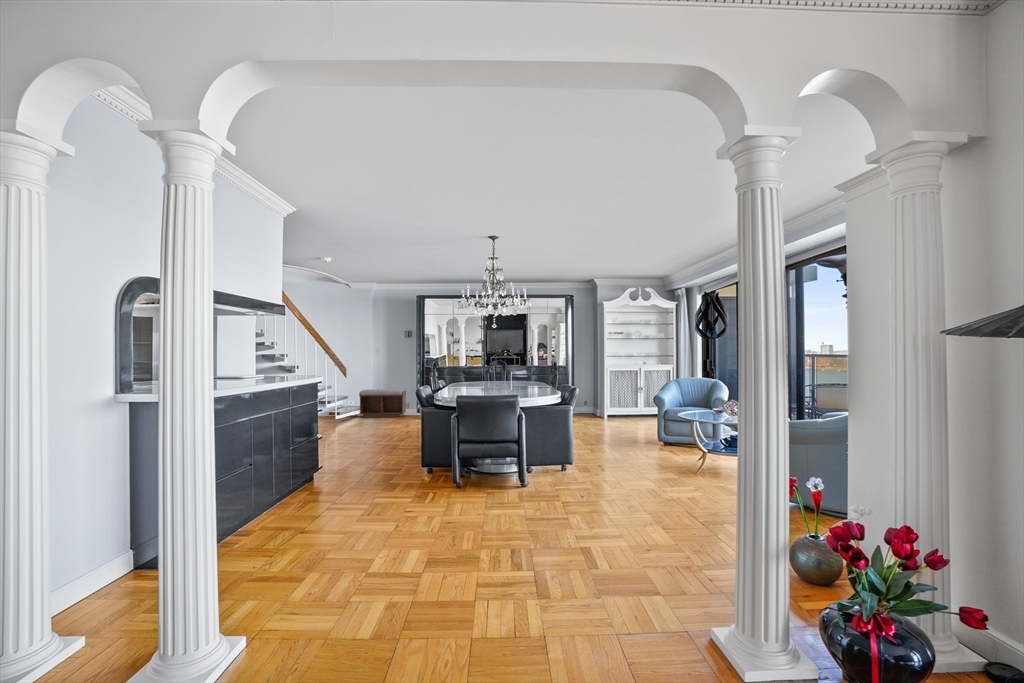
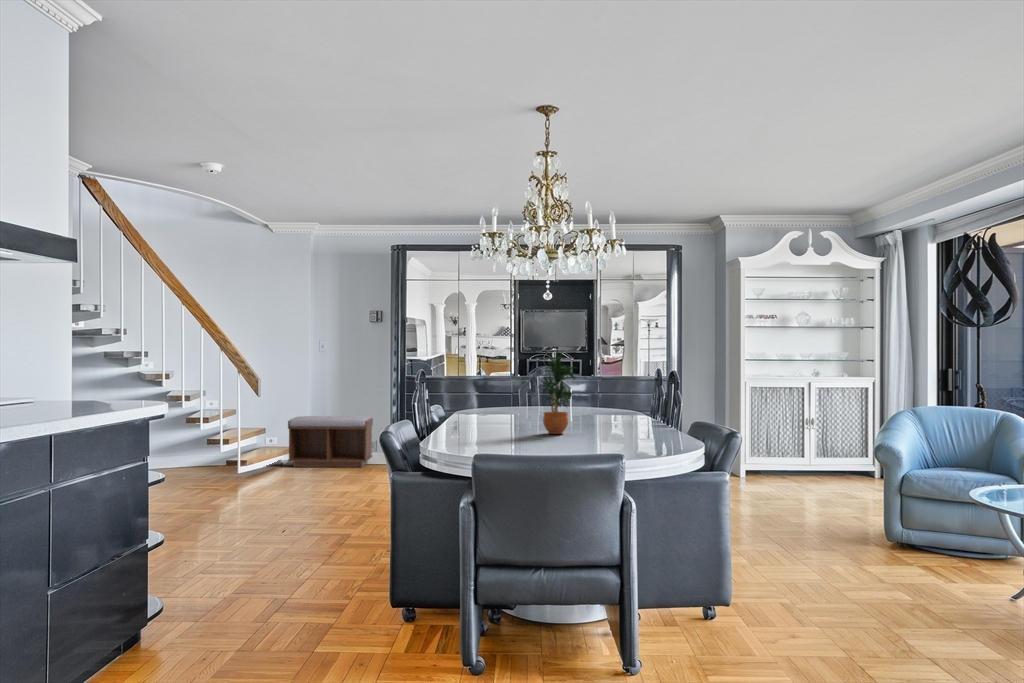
potted plant: none [486,352,508,391] -> present [537,349,577,434]

